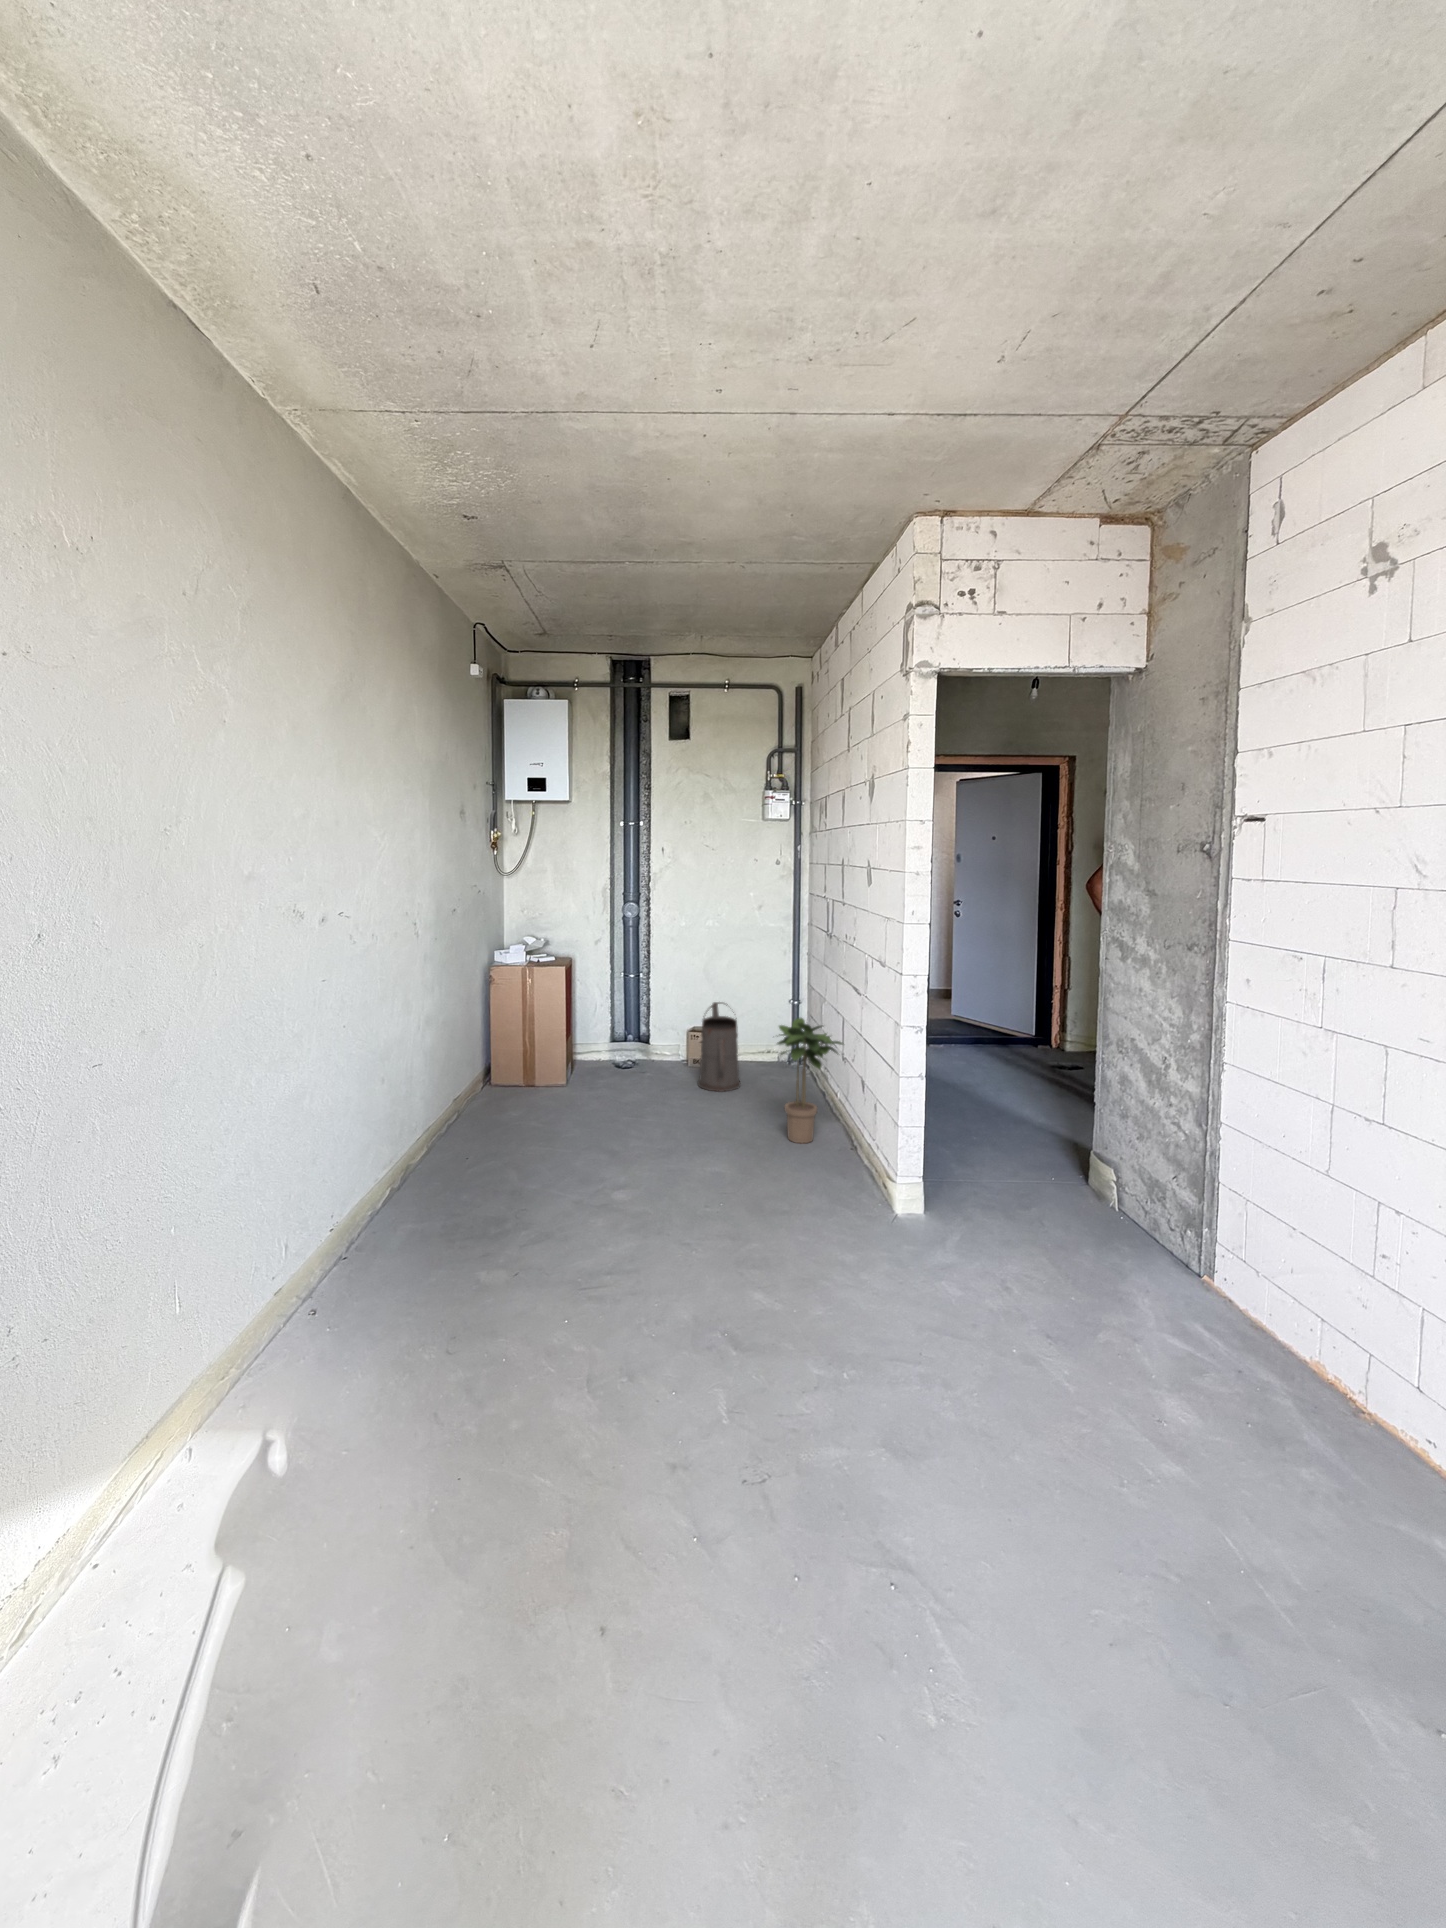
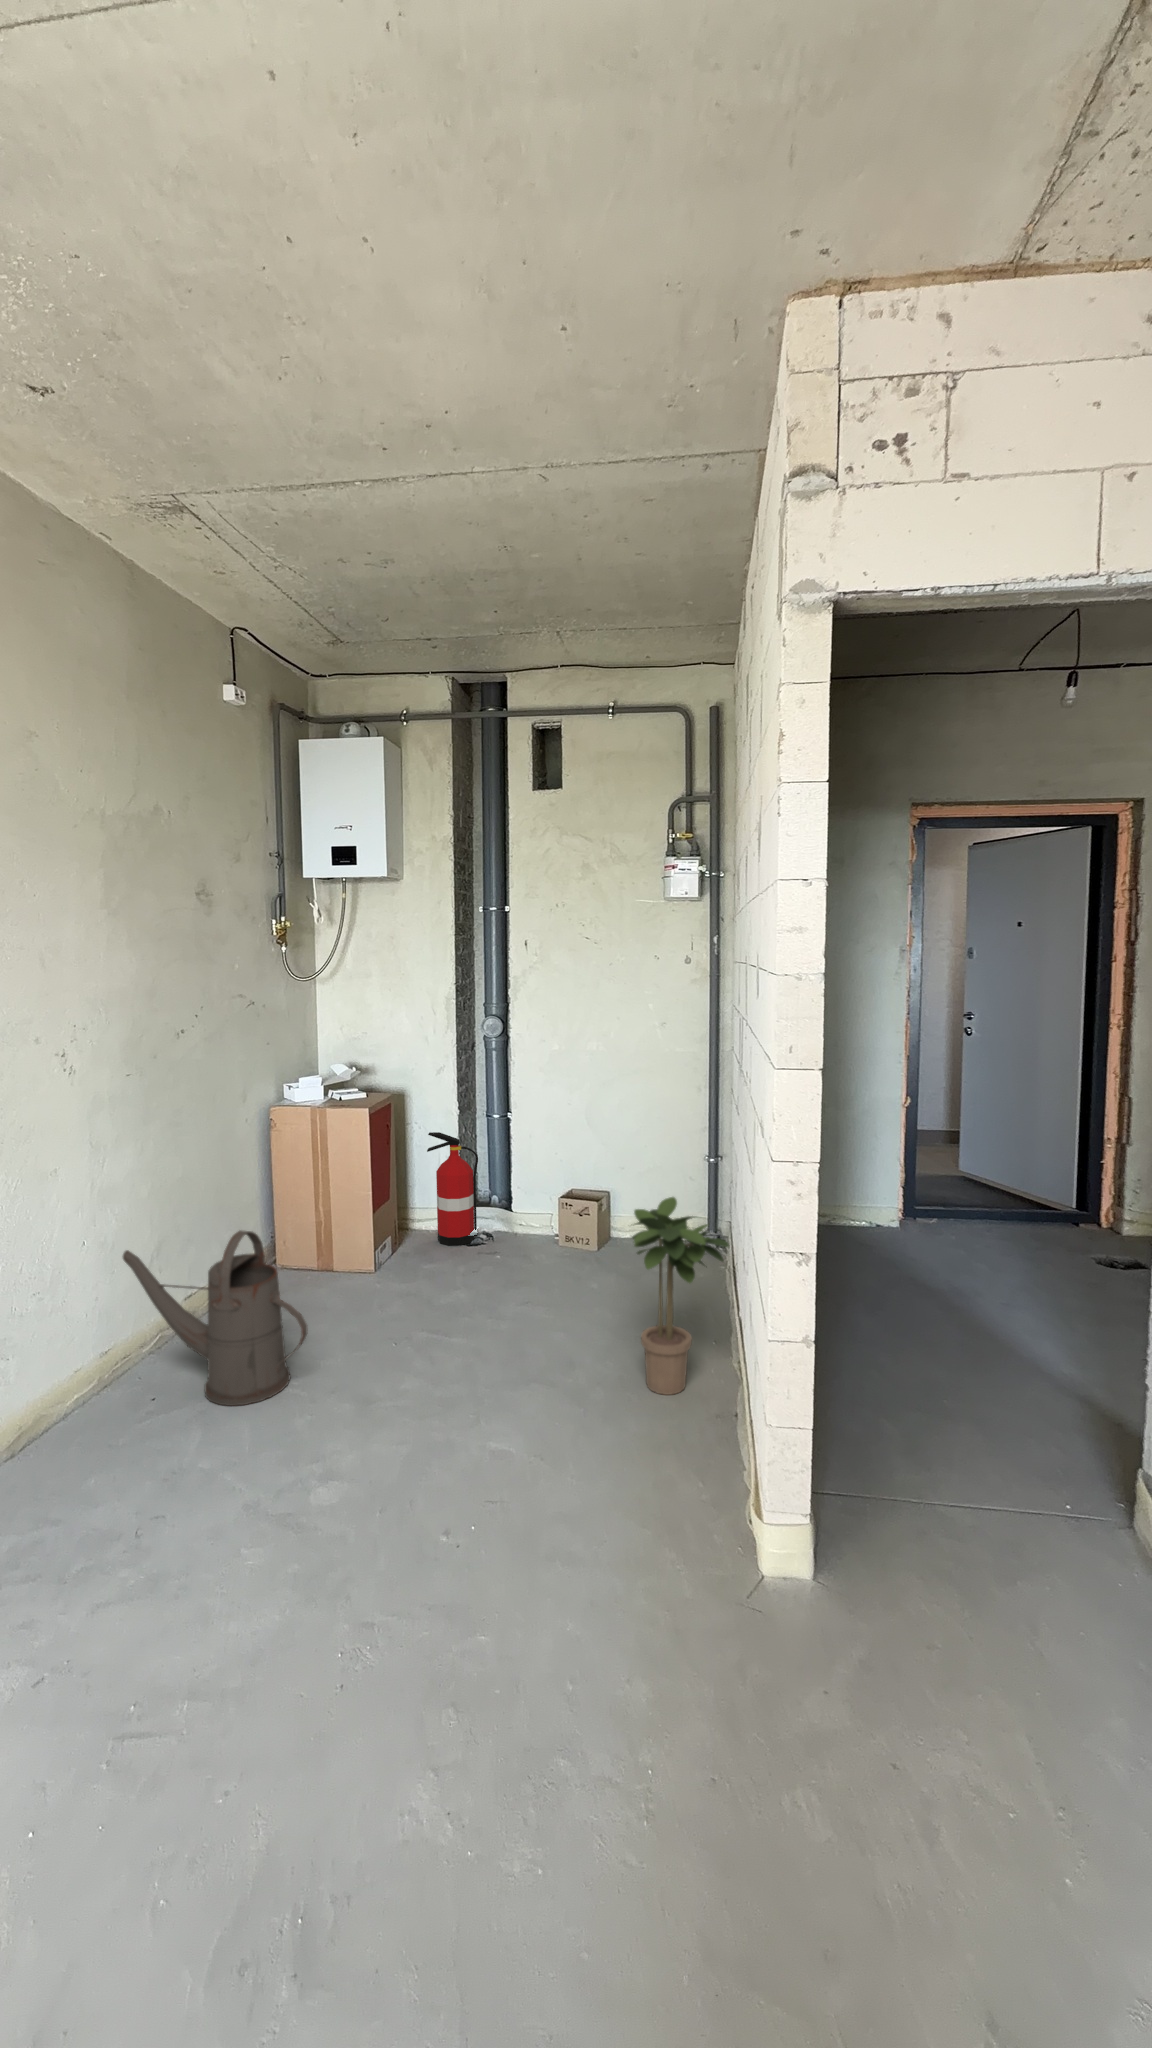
fire extinguisher: none [590,988,627,1071] -> present [427,1132,478,1246]
watering can: present [698,1002,740,1092] -> present [123,1231,307,1406]

